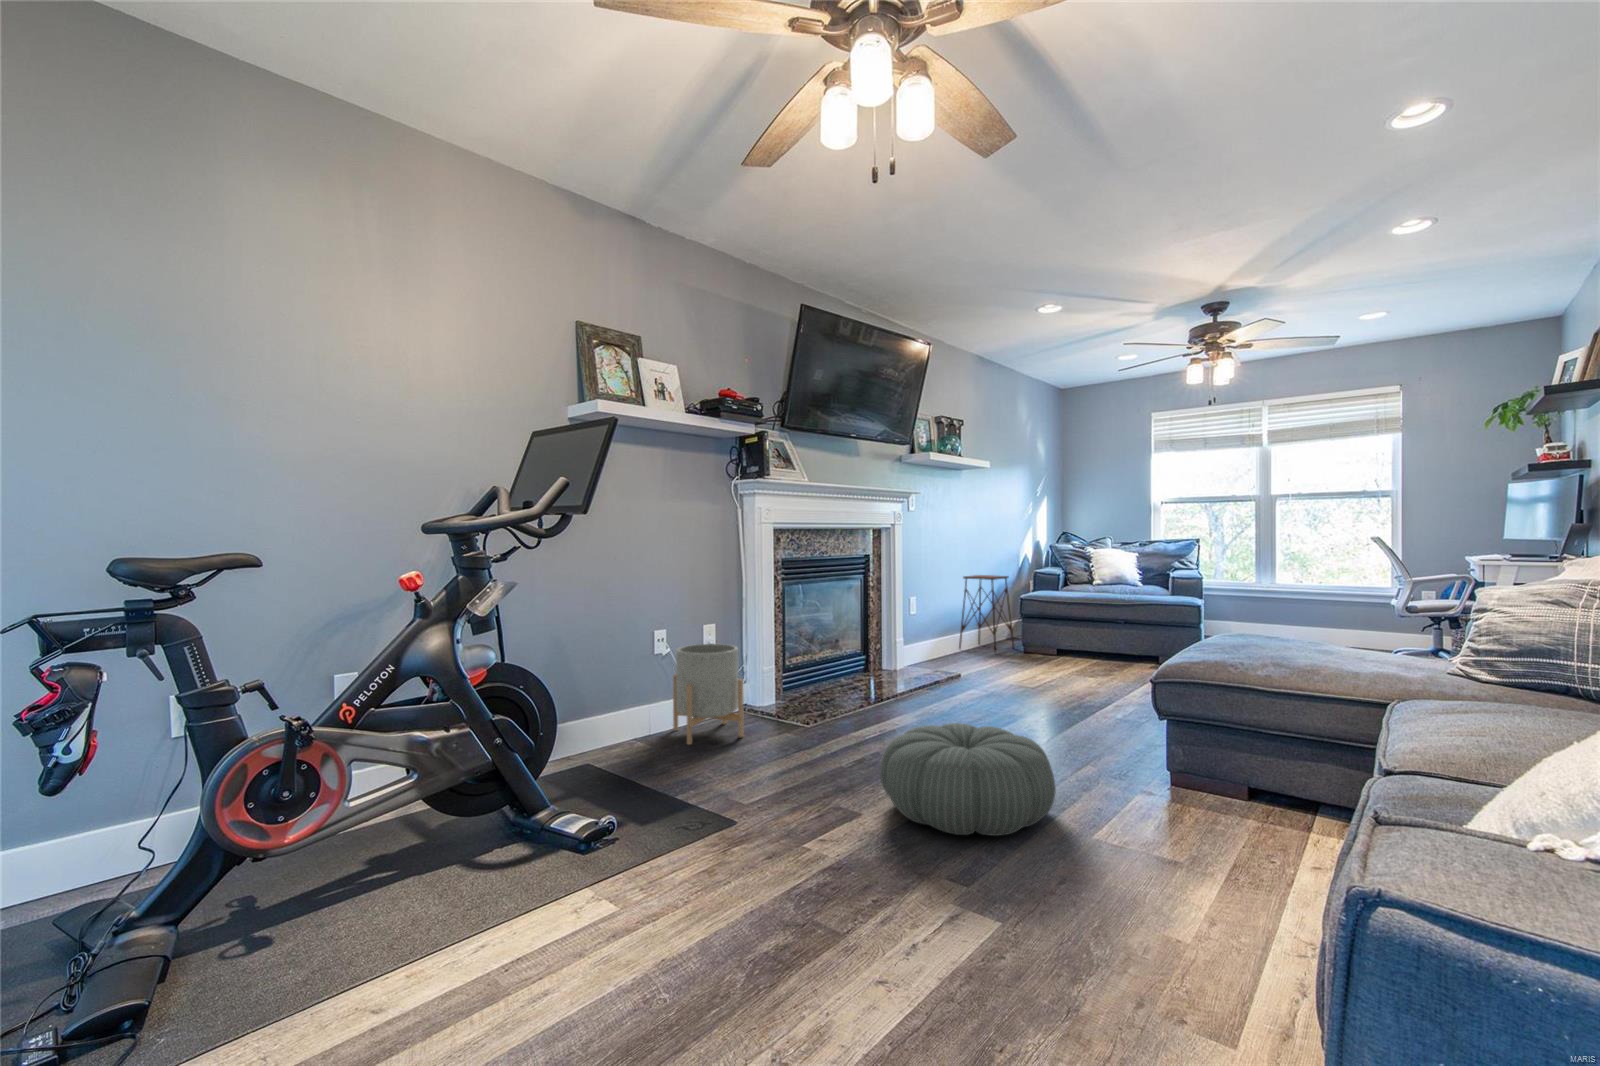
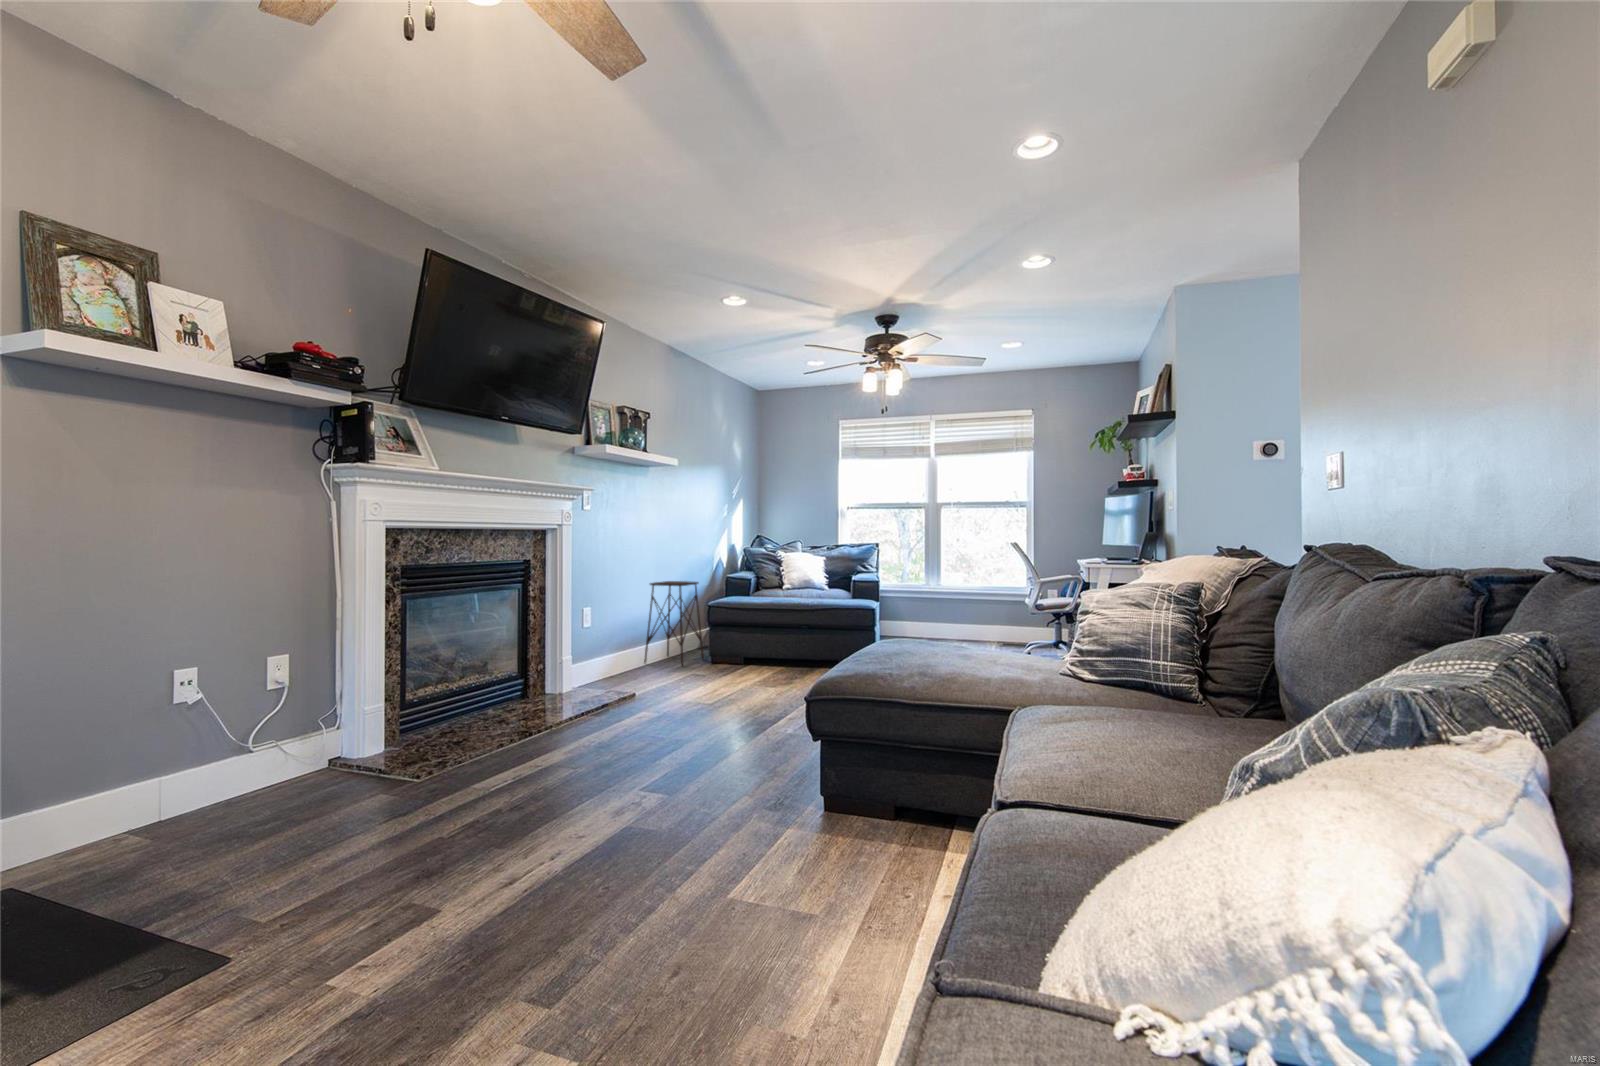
planter: present [673,644,744,744] -> none [199,684,313,834]
pouf: present [880,723,1056,836] -> none [476,769,695,922]

